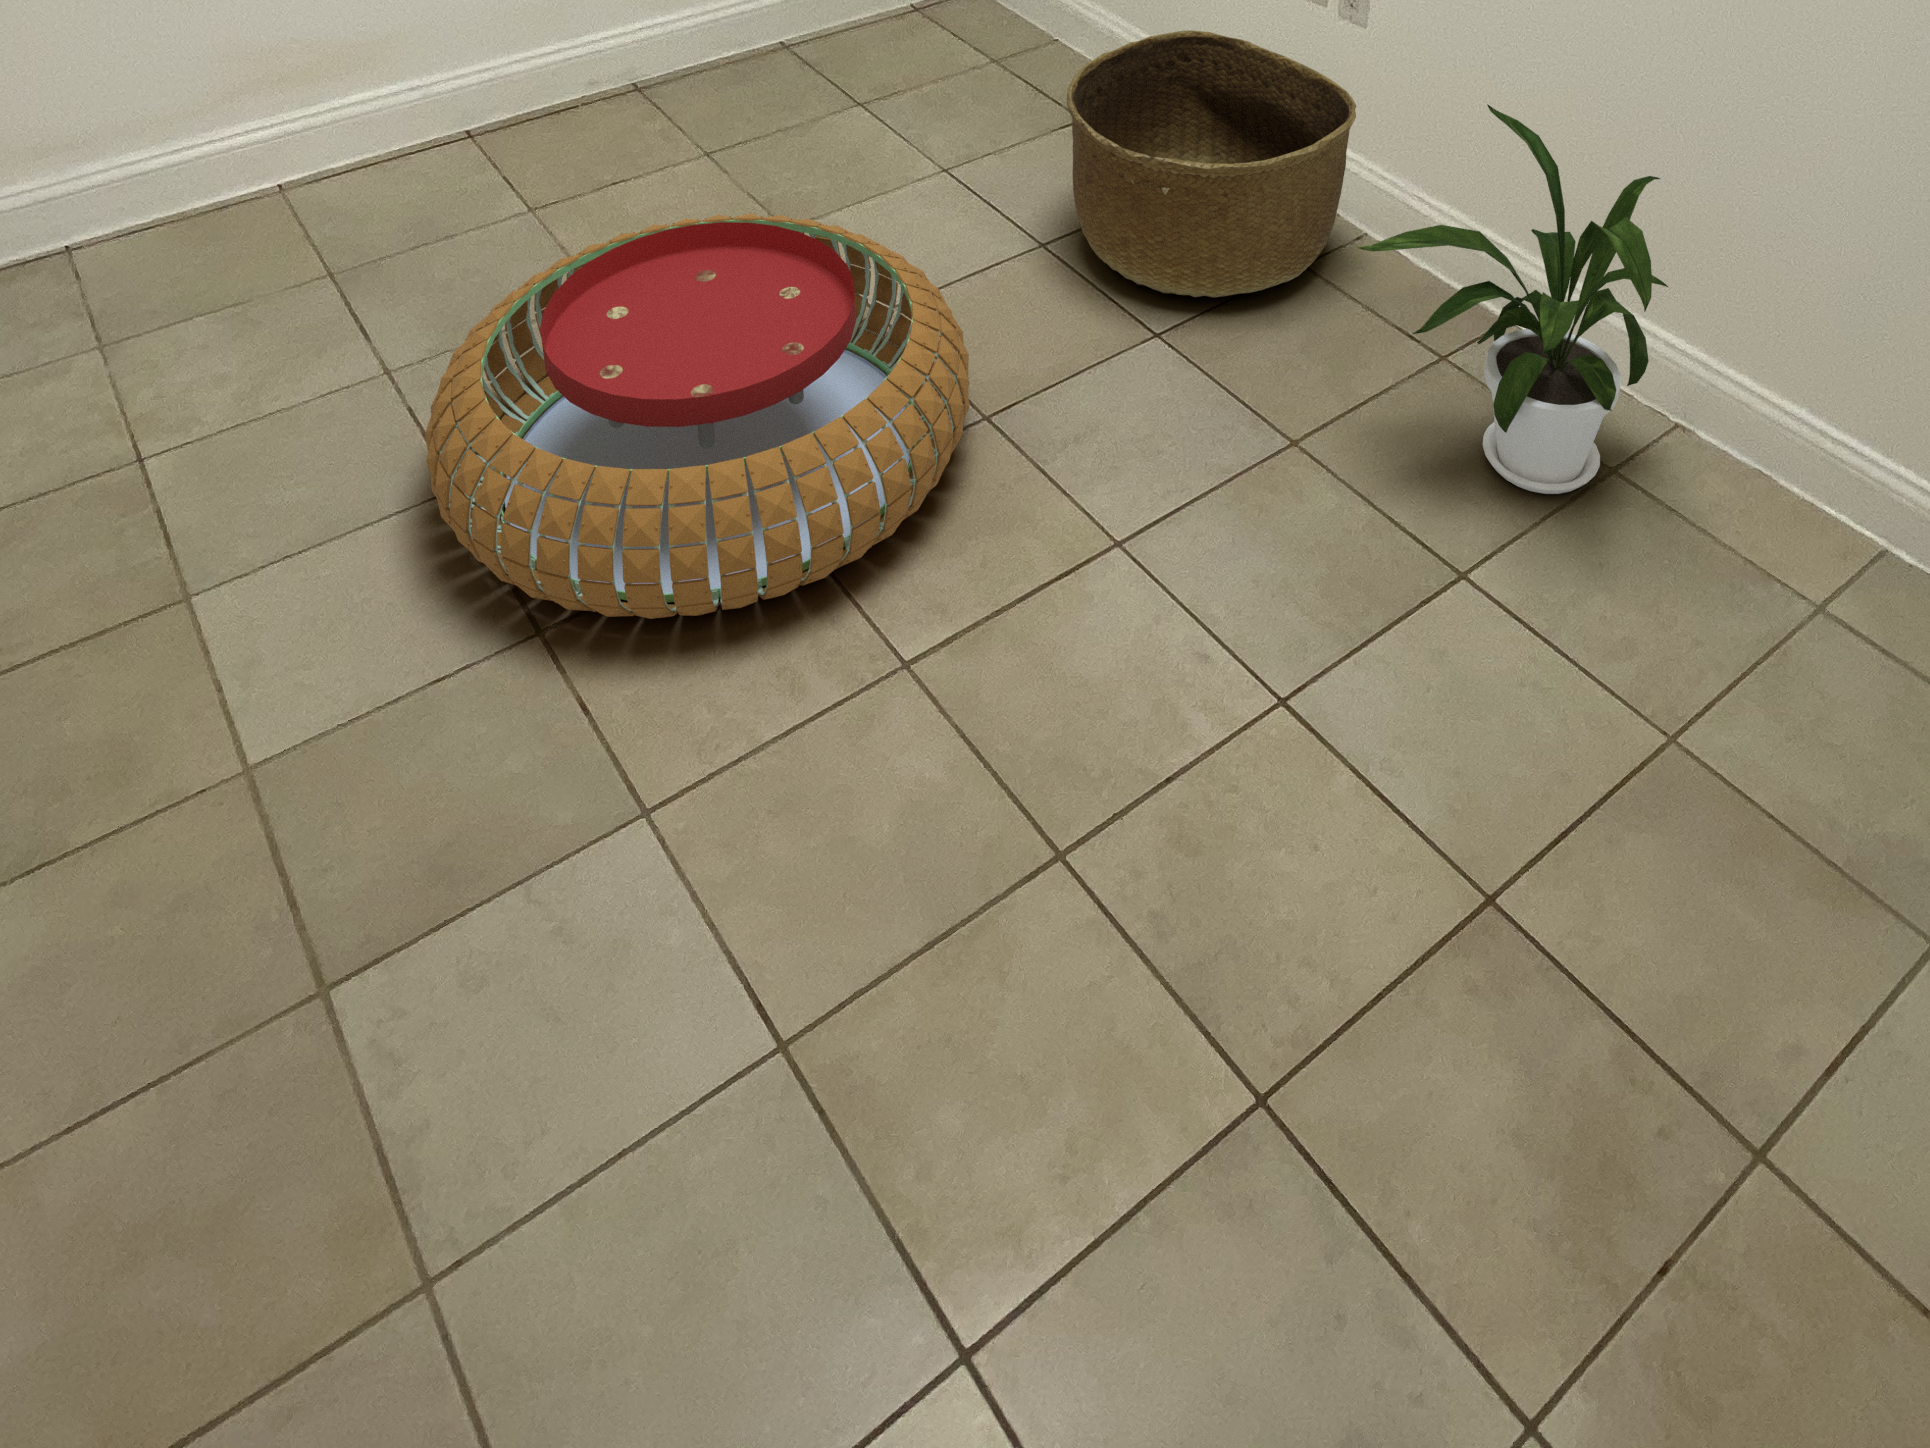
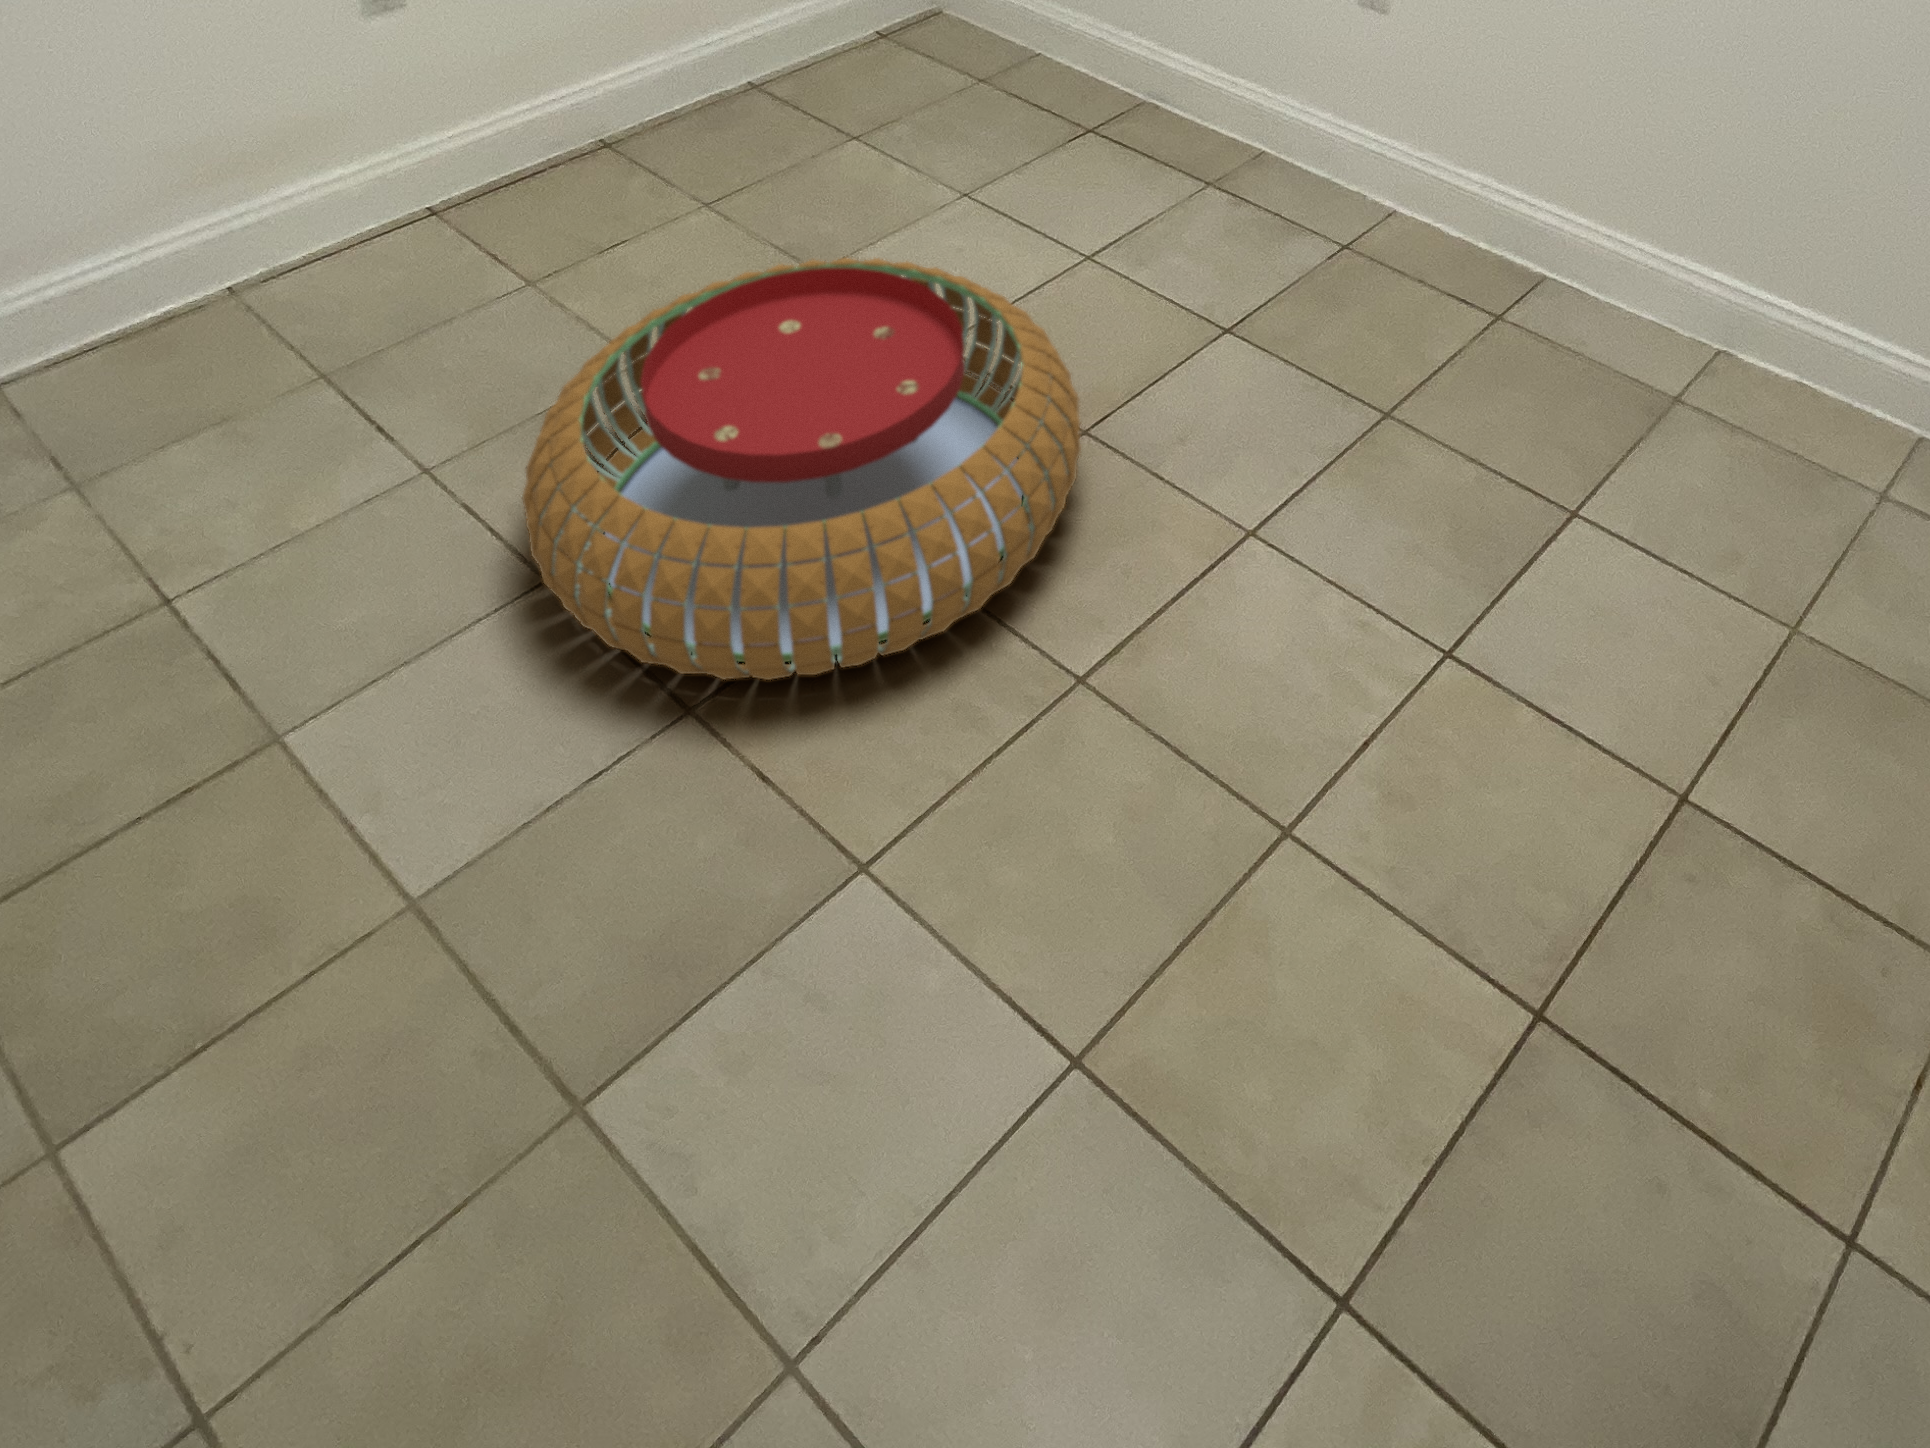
basket: present [1067,30,1356,297] -> none [1108,34,1390,294]
house plant: present [1357,105,1668,494] -> none [1444,77,1731,434]

